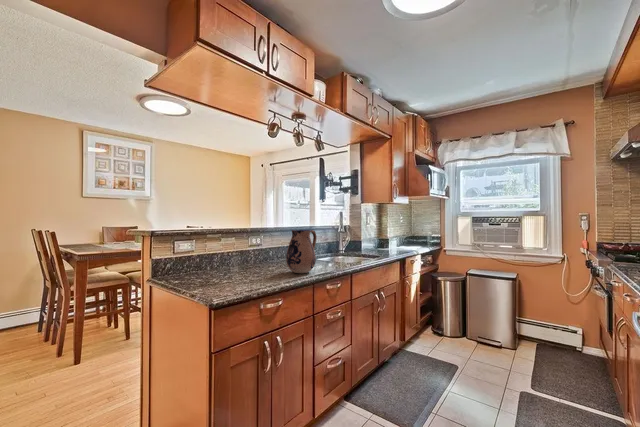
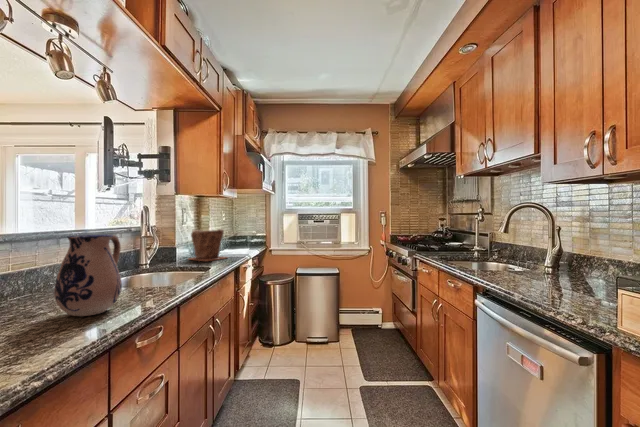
plant pot: none [369,229,400,253] -> present [189,229,226,261]

